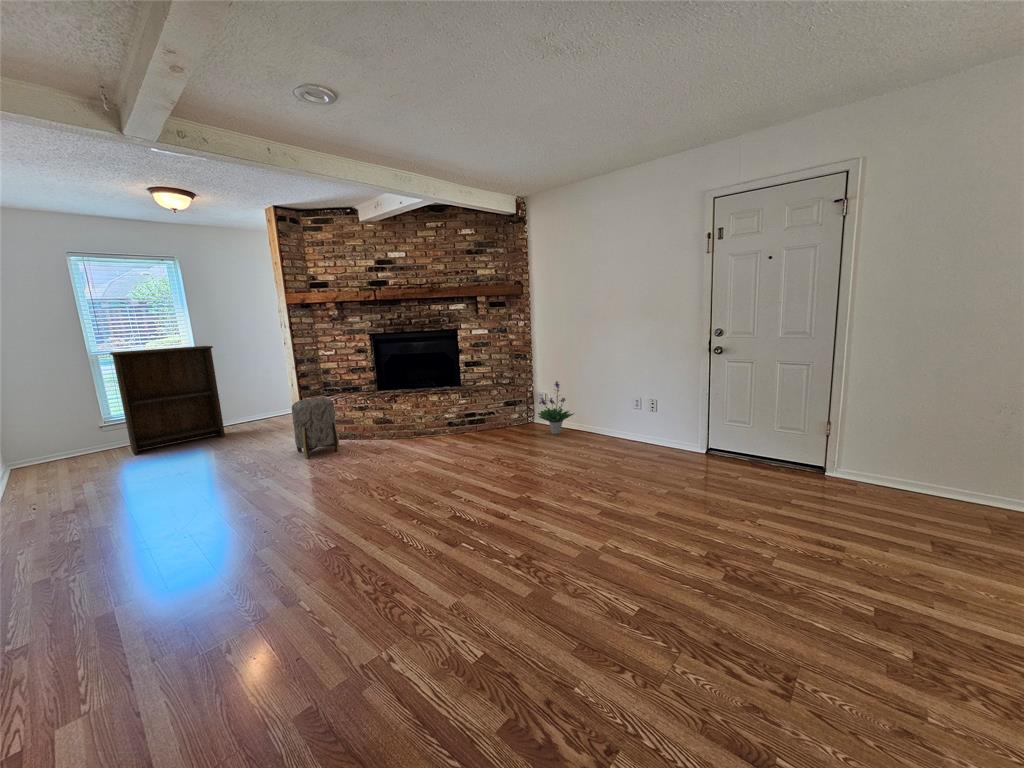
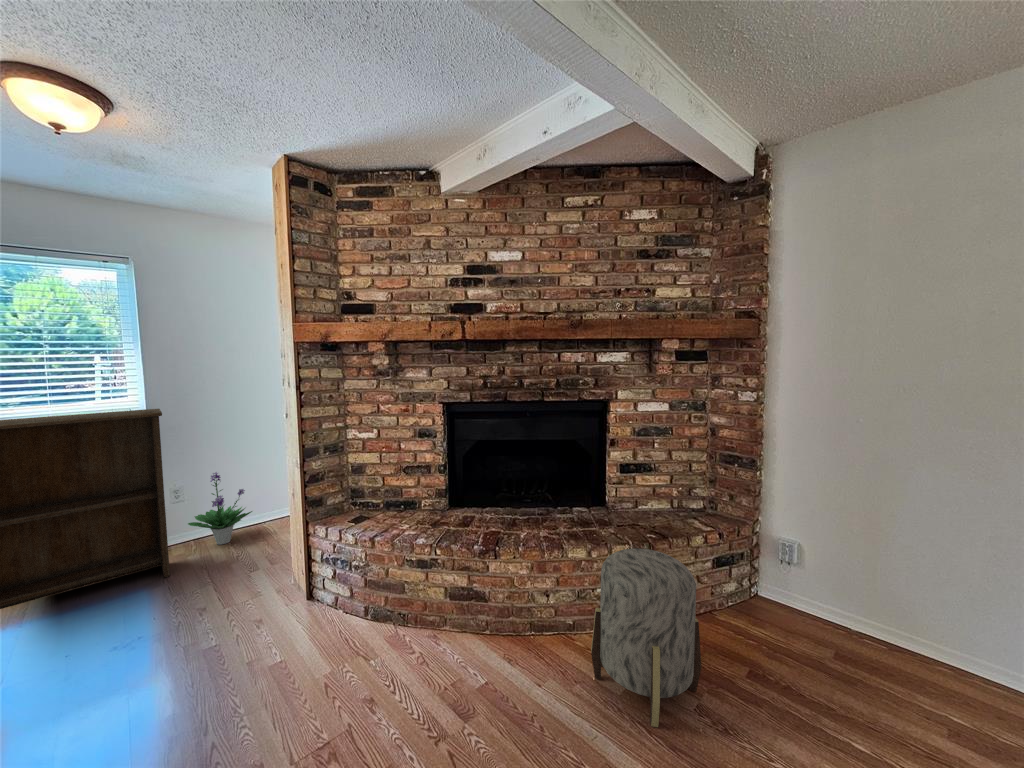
potted plant: present [538,381,573,434] -> present [188,472,252,545]
ottoman: present [292,398,339,458] -> present [591,548,701,727]

